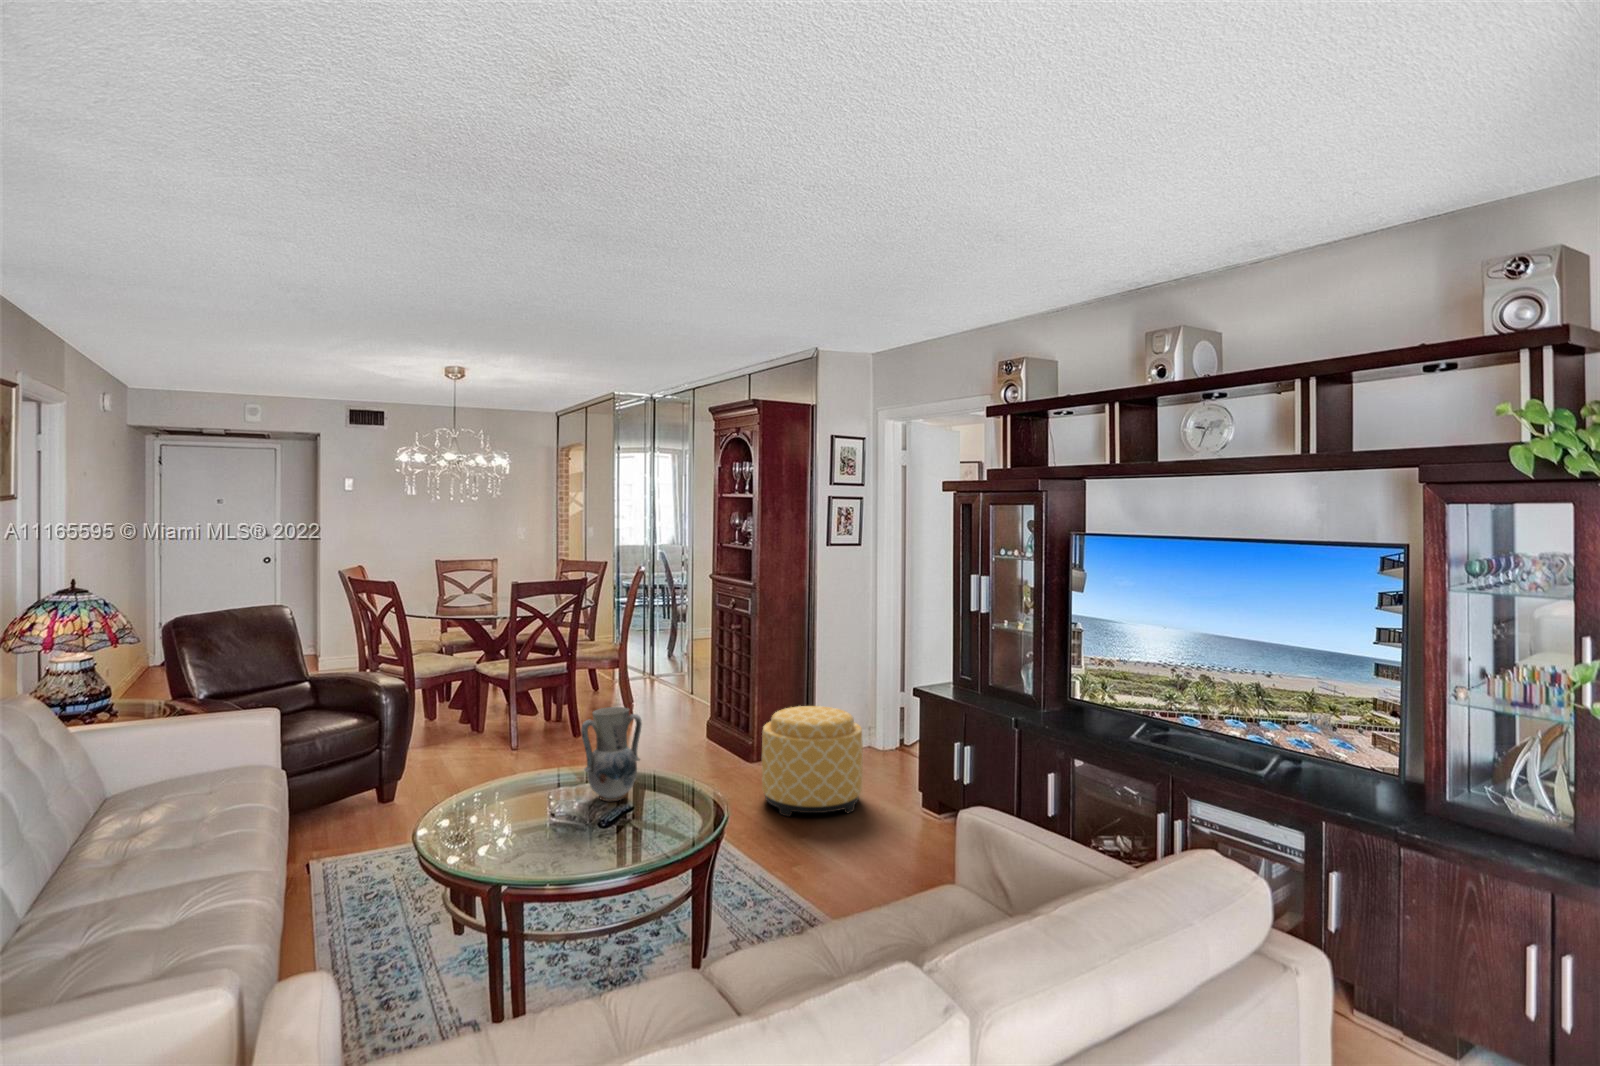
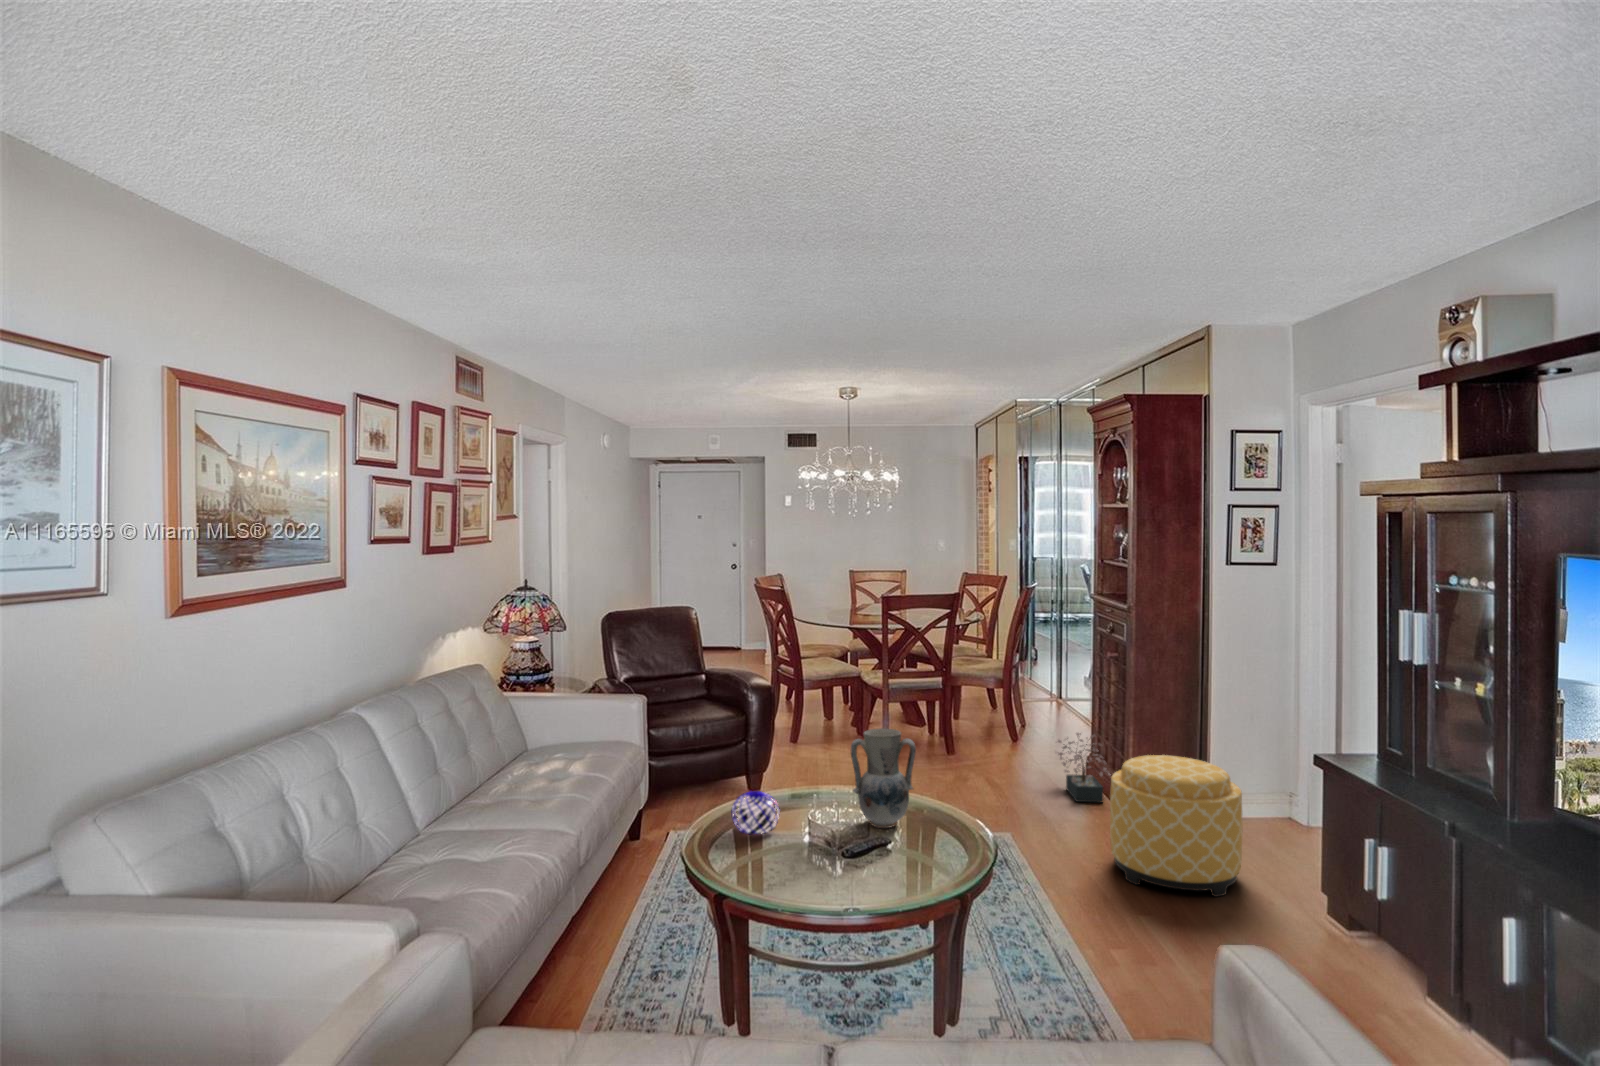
decorative plant: none [687,698,739,760] -> present [1058,733,1111,803]
decorative orb: none [467,785,518,830] -> present [731,791,780,835]

